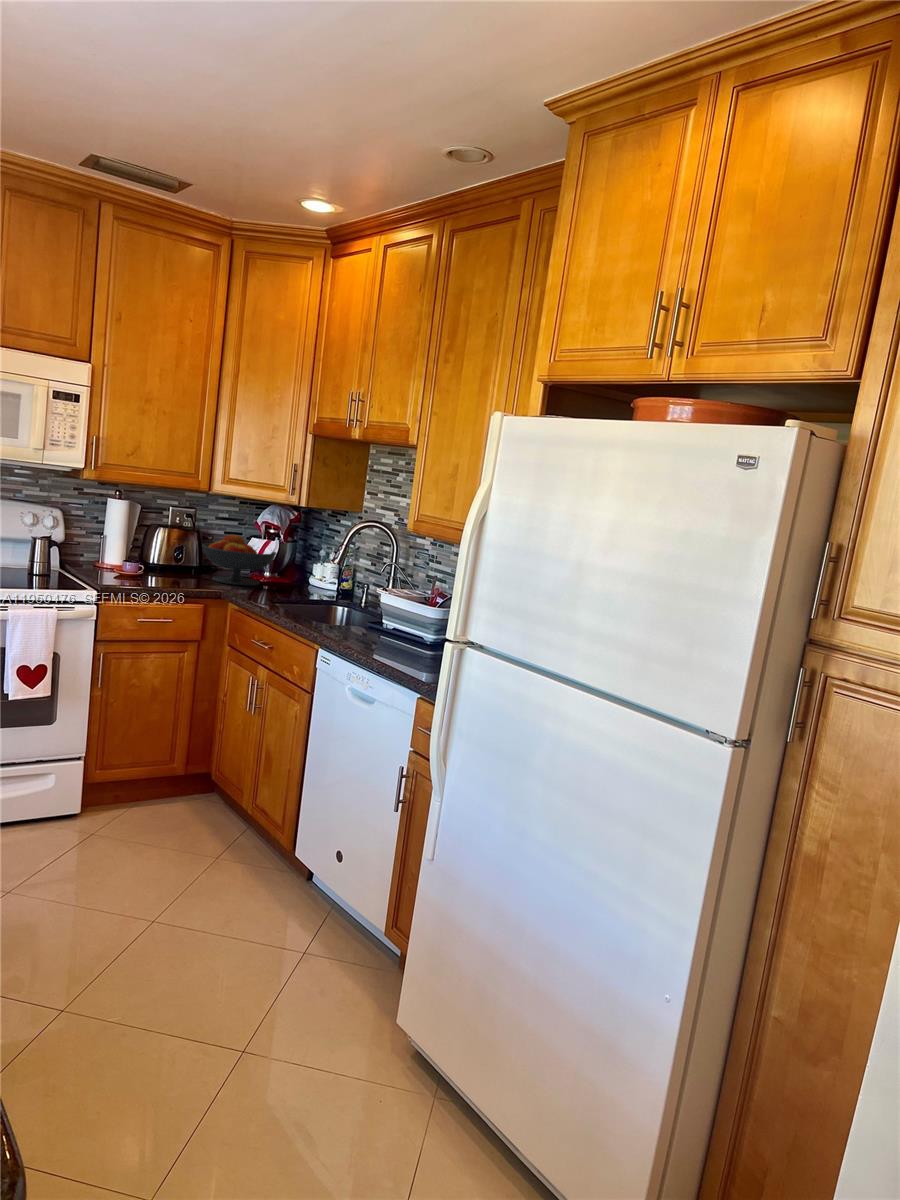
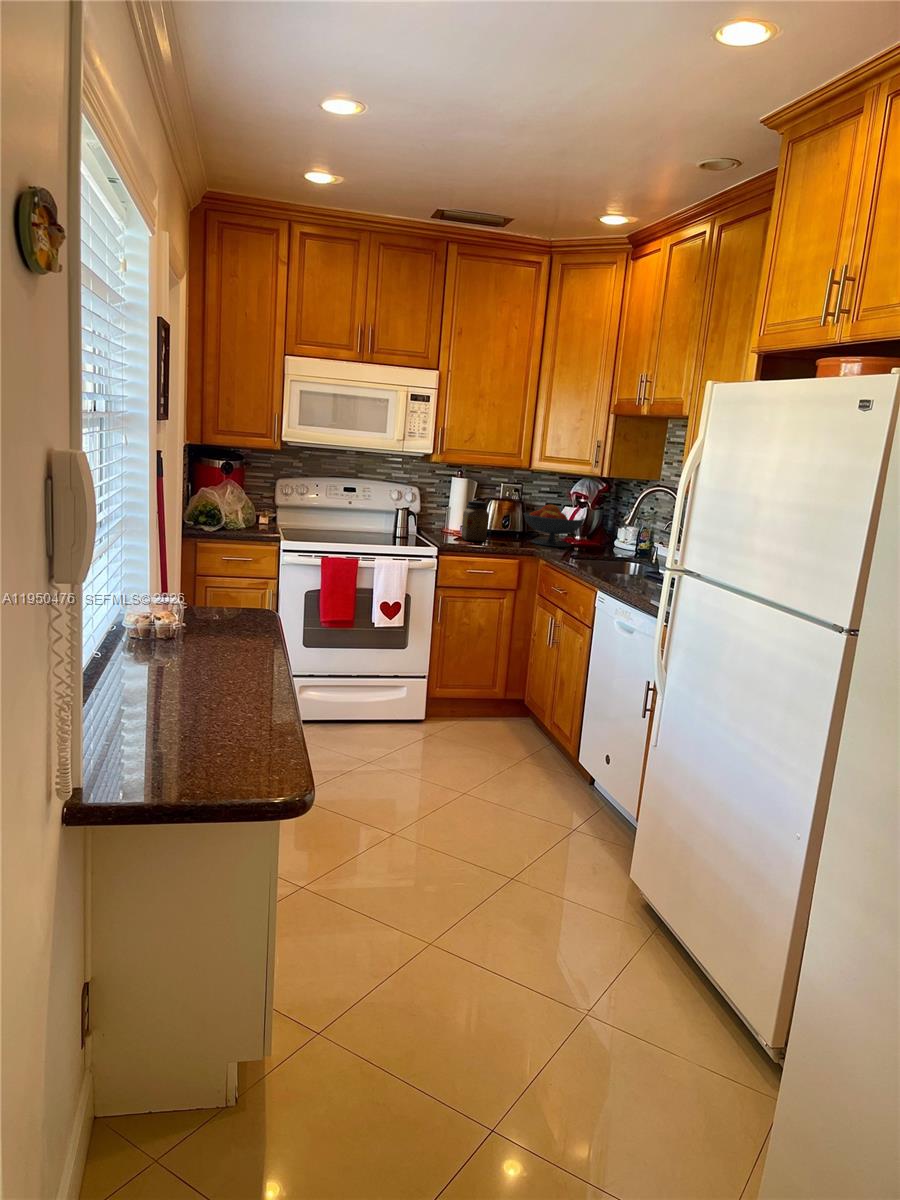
jar: none [123,530,160,580] -> present [462,501,489,542]

